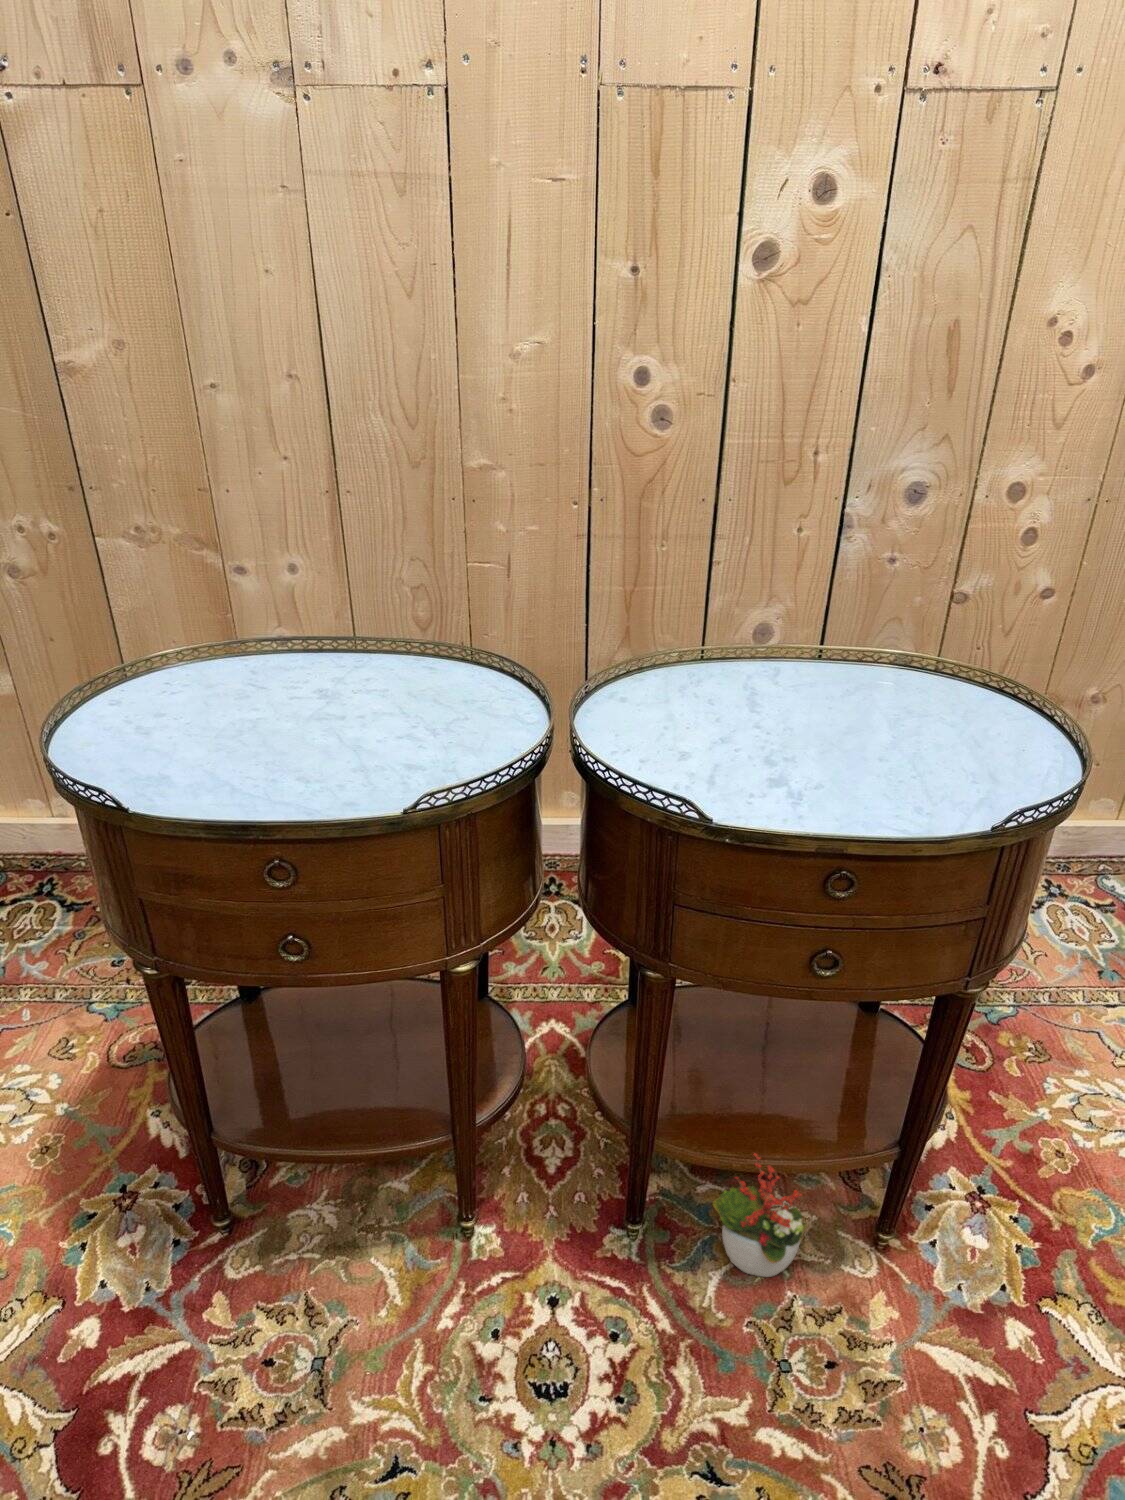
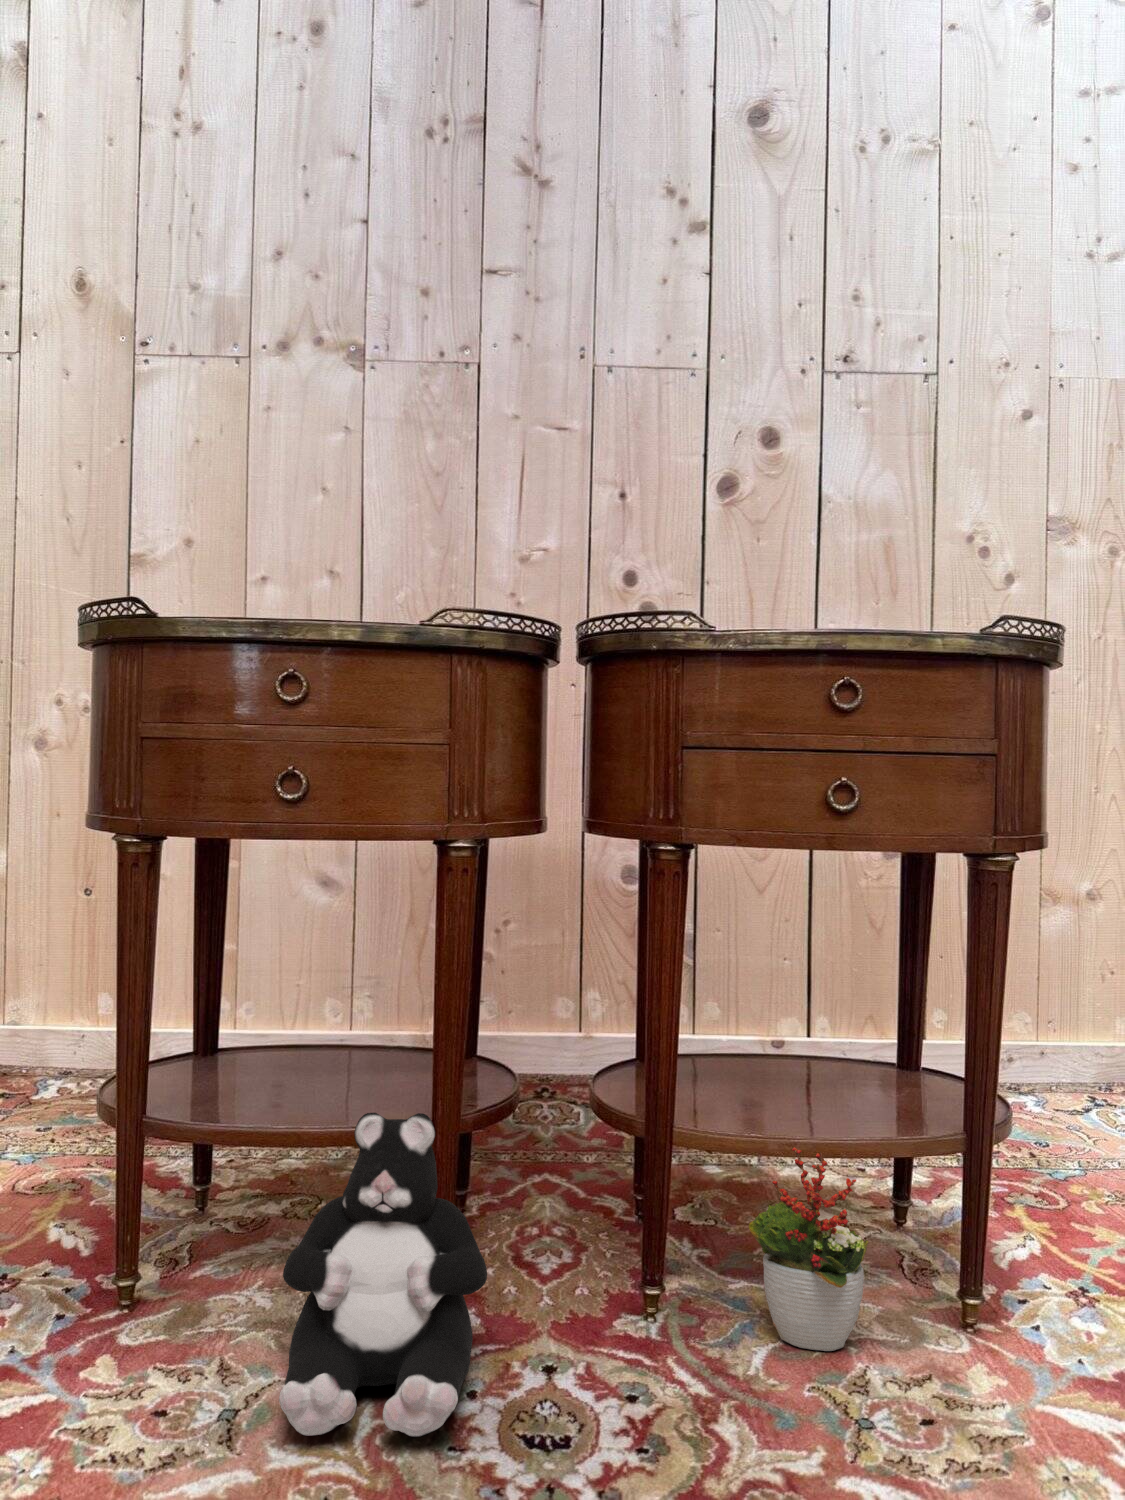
plush toy: none [345,1155,504,1399] -> present [279,1113,487,1437]

